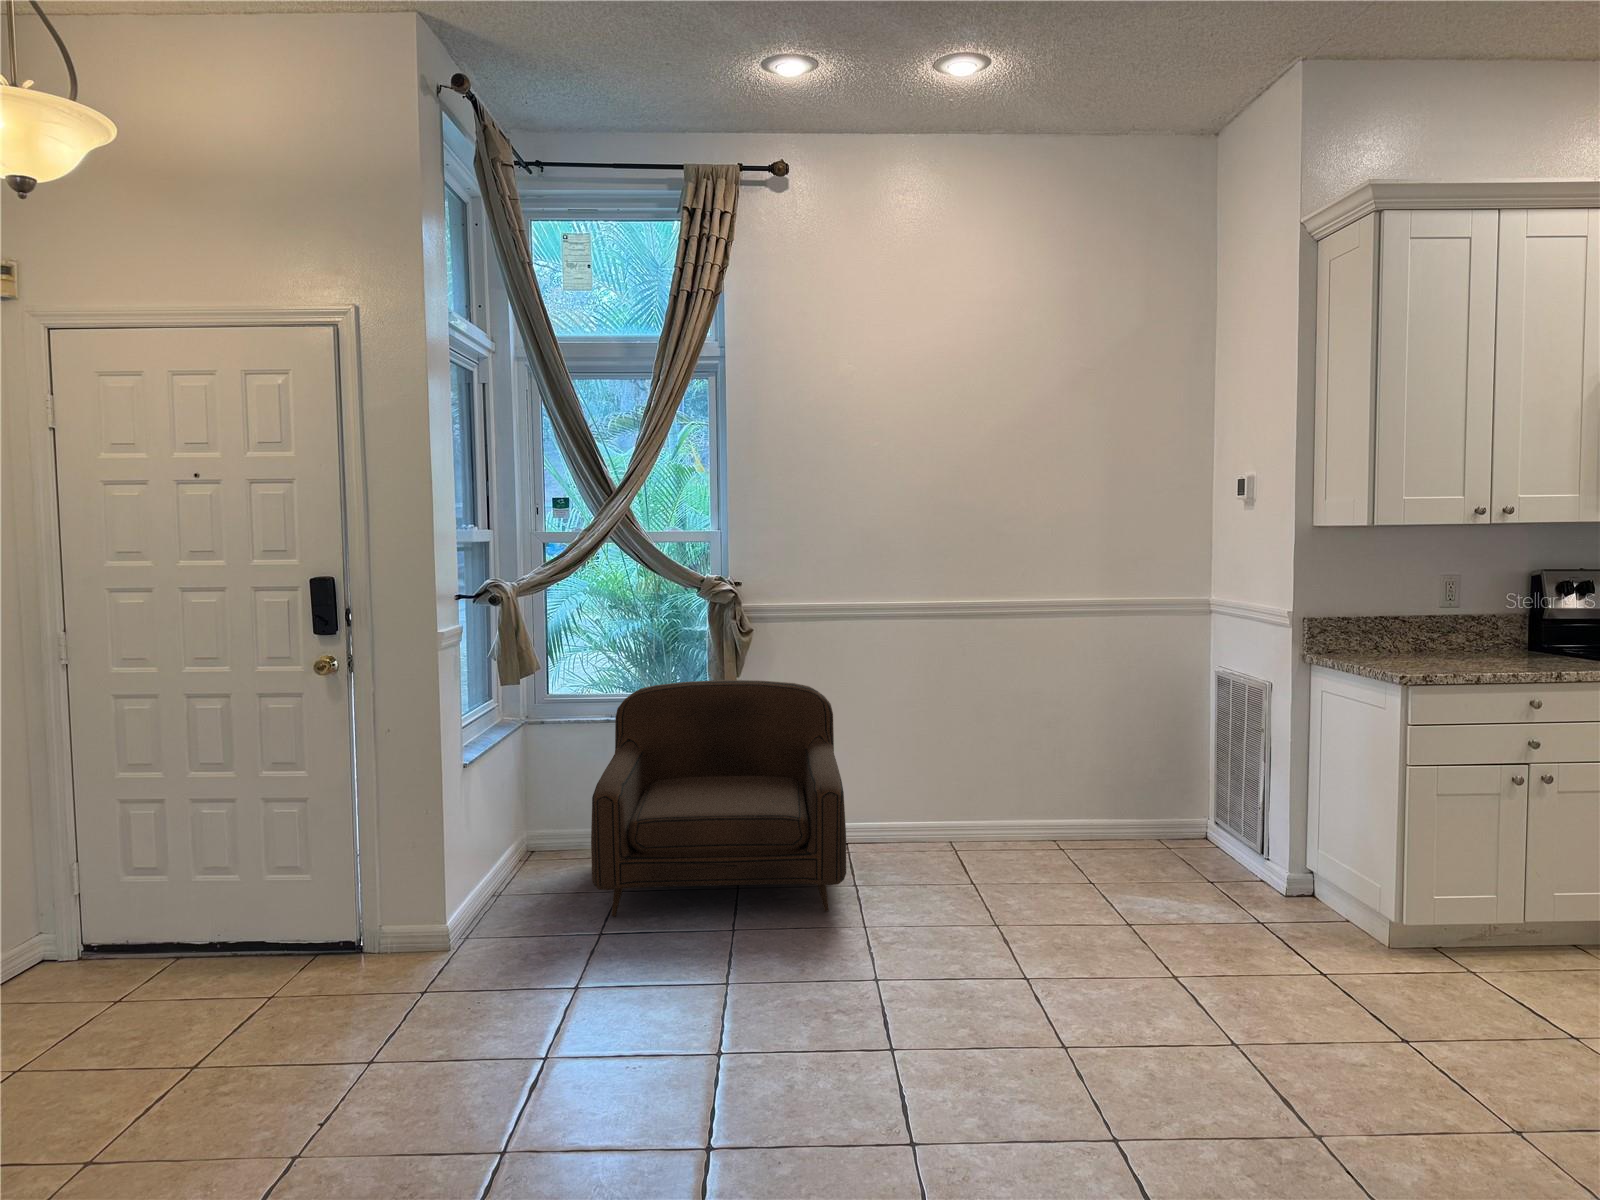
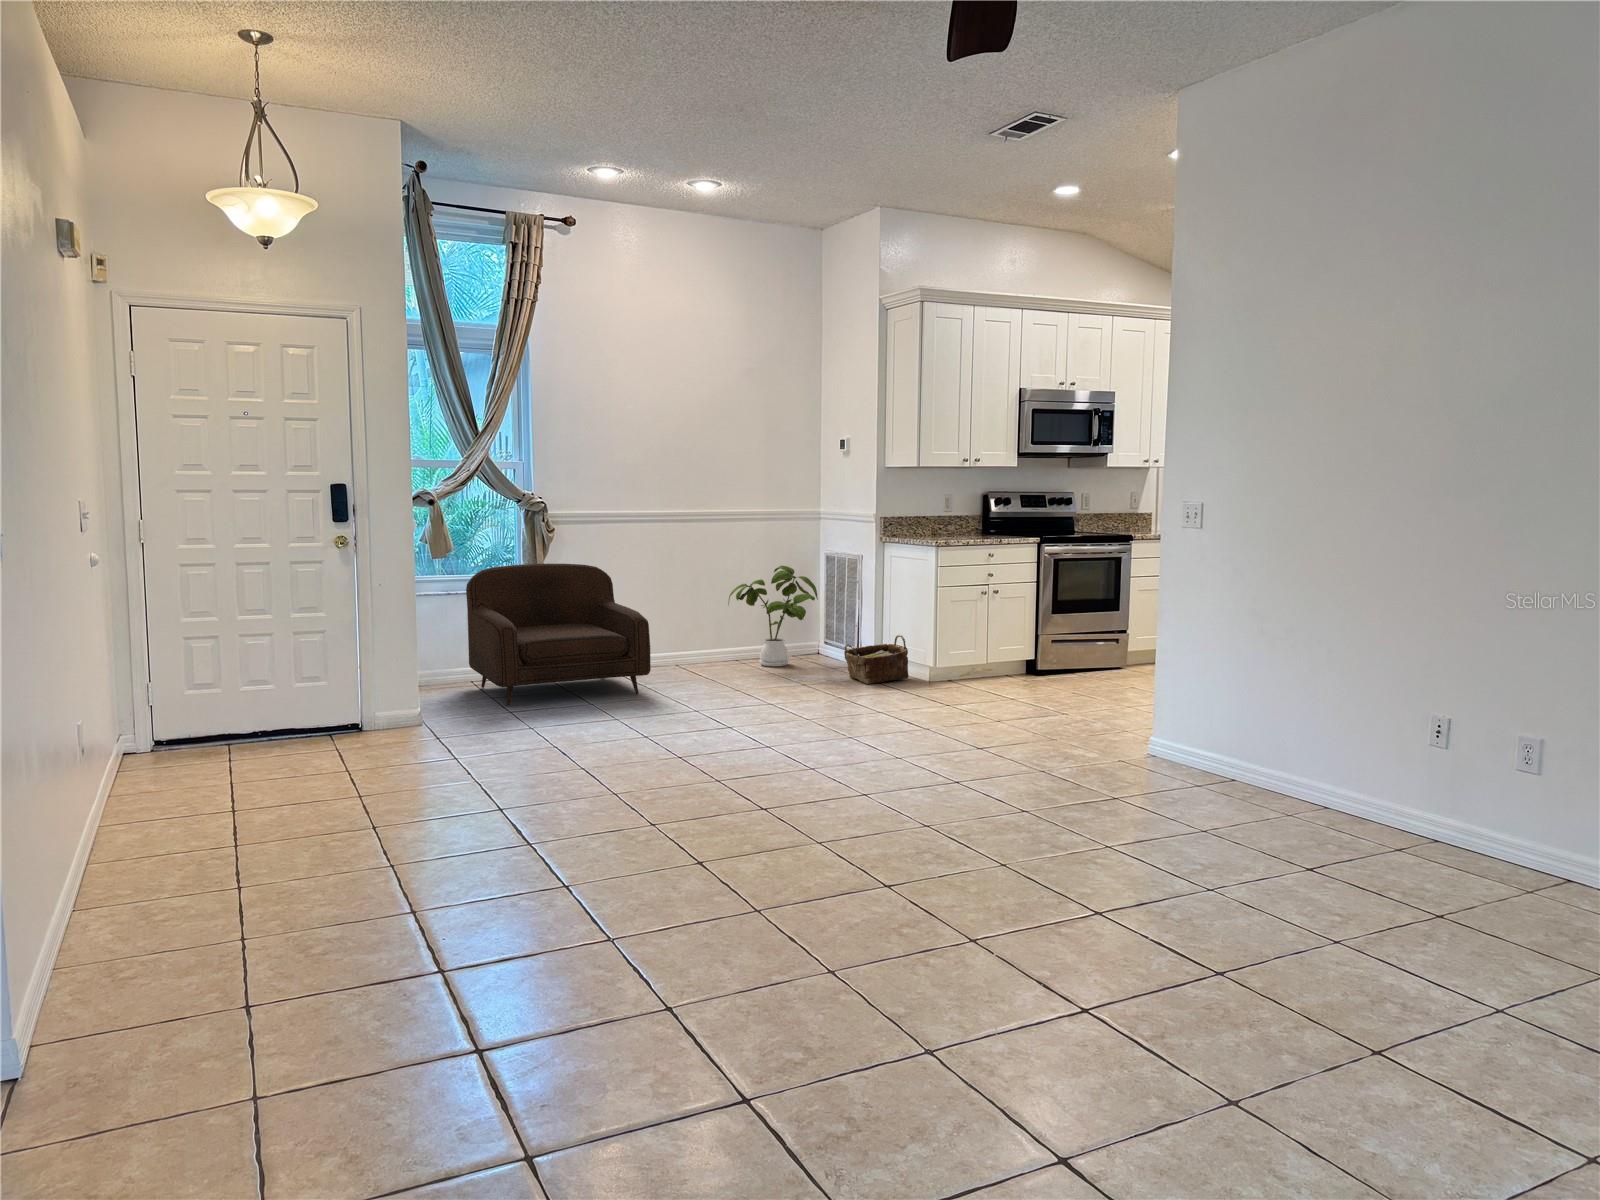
house plant: none [1031,694,1186,861] -> present [728,566,818,667]
woven basket: none [1213,846,1347,943] -> present [844,635,908,684]

